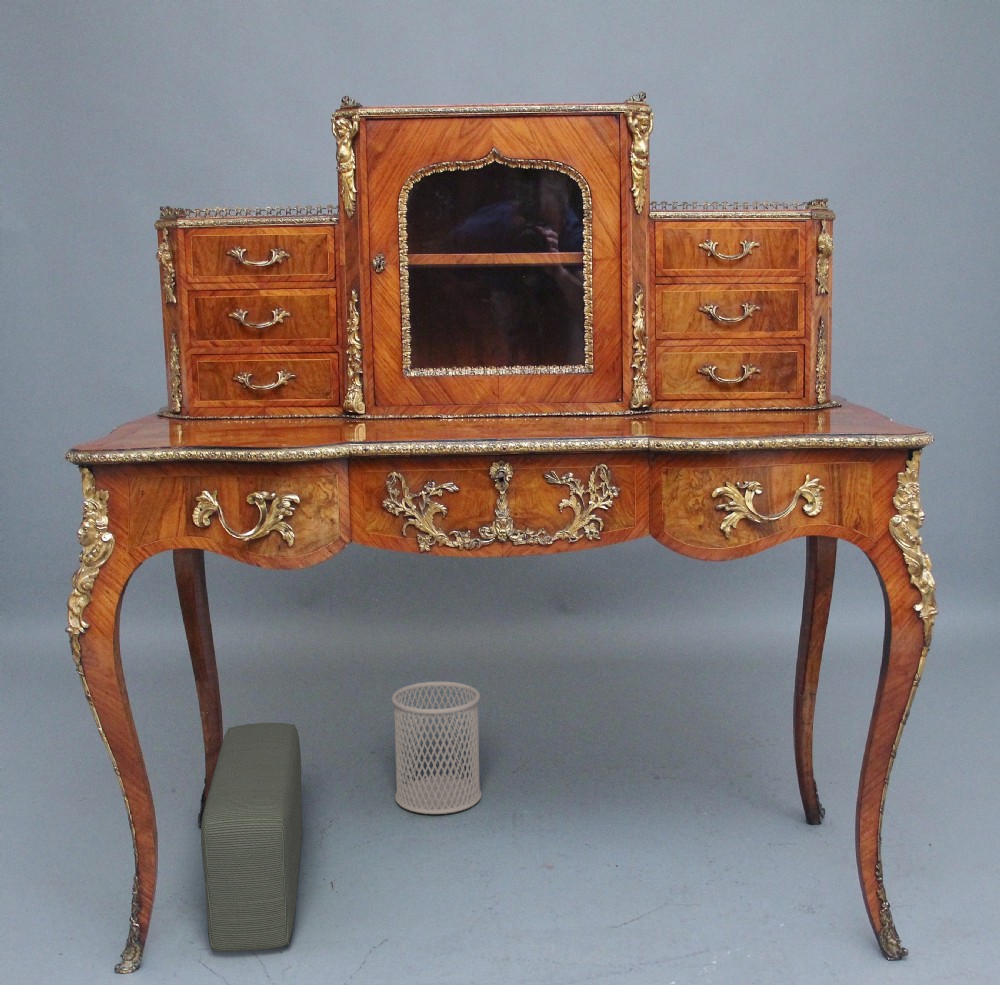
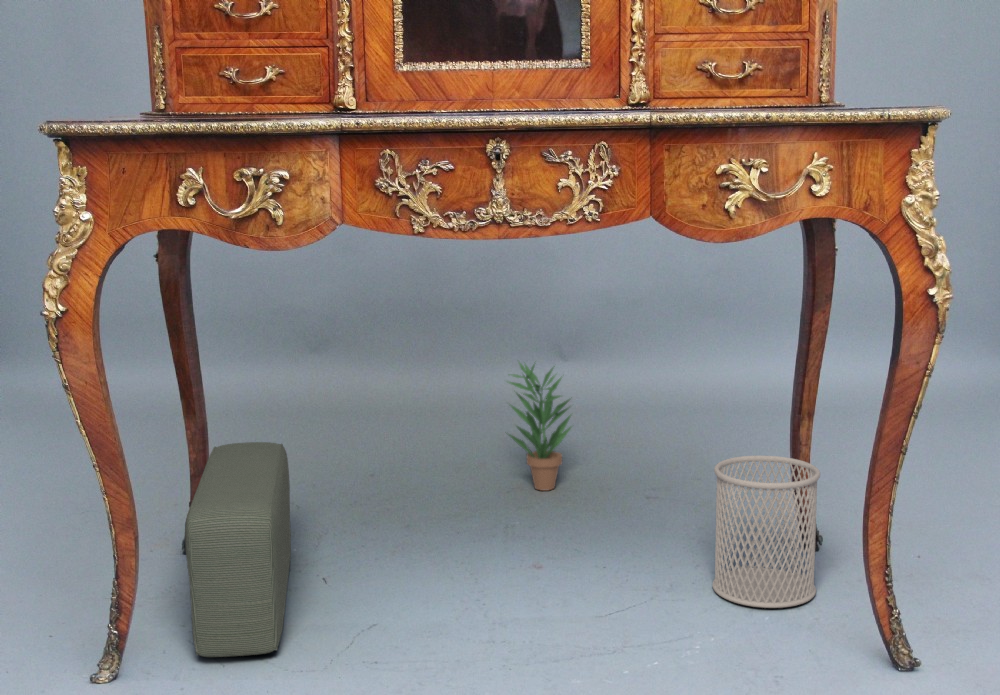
potted plant: none [511,628,581,756] -> present [509,363,571,491]
wastebasket: present [392,682,482,814] -> present [713,456,820,608]

